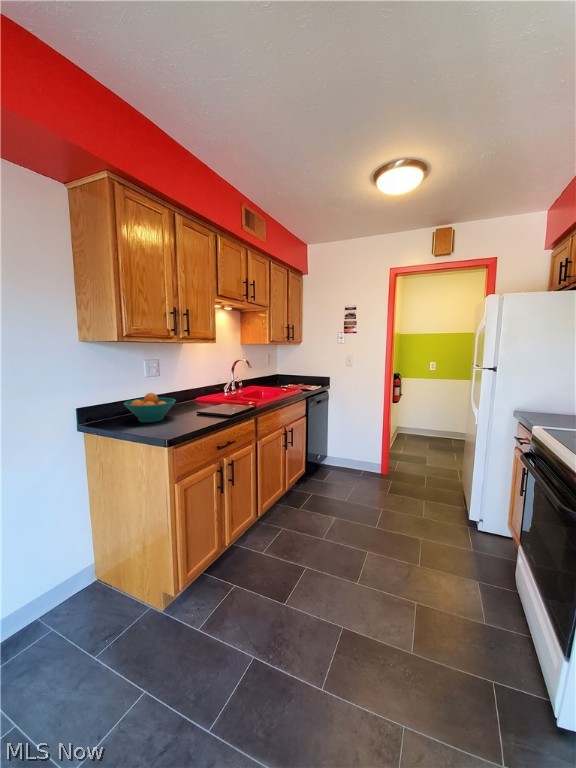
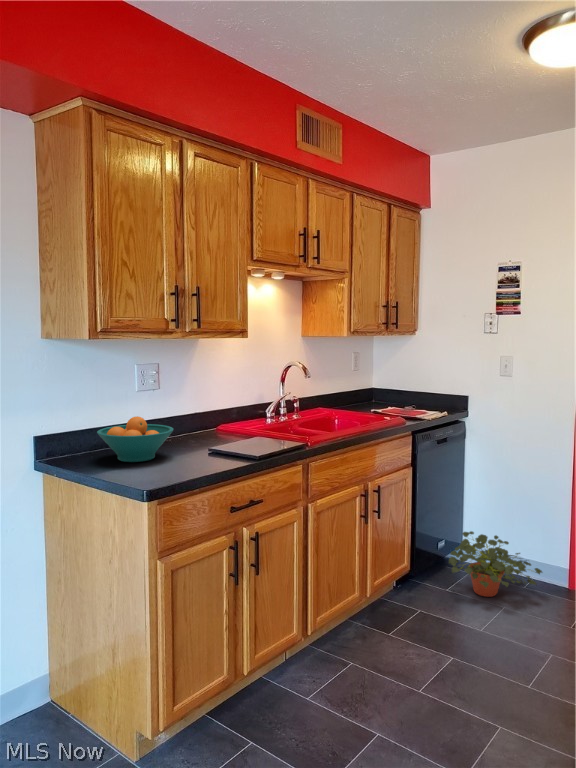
potted plant: none [325,449,372,483] -> present [449,531,542,597]

